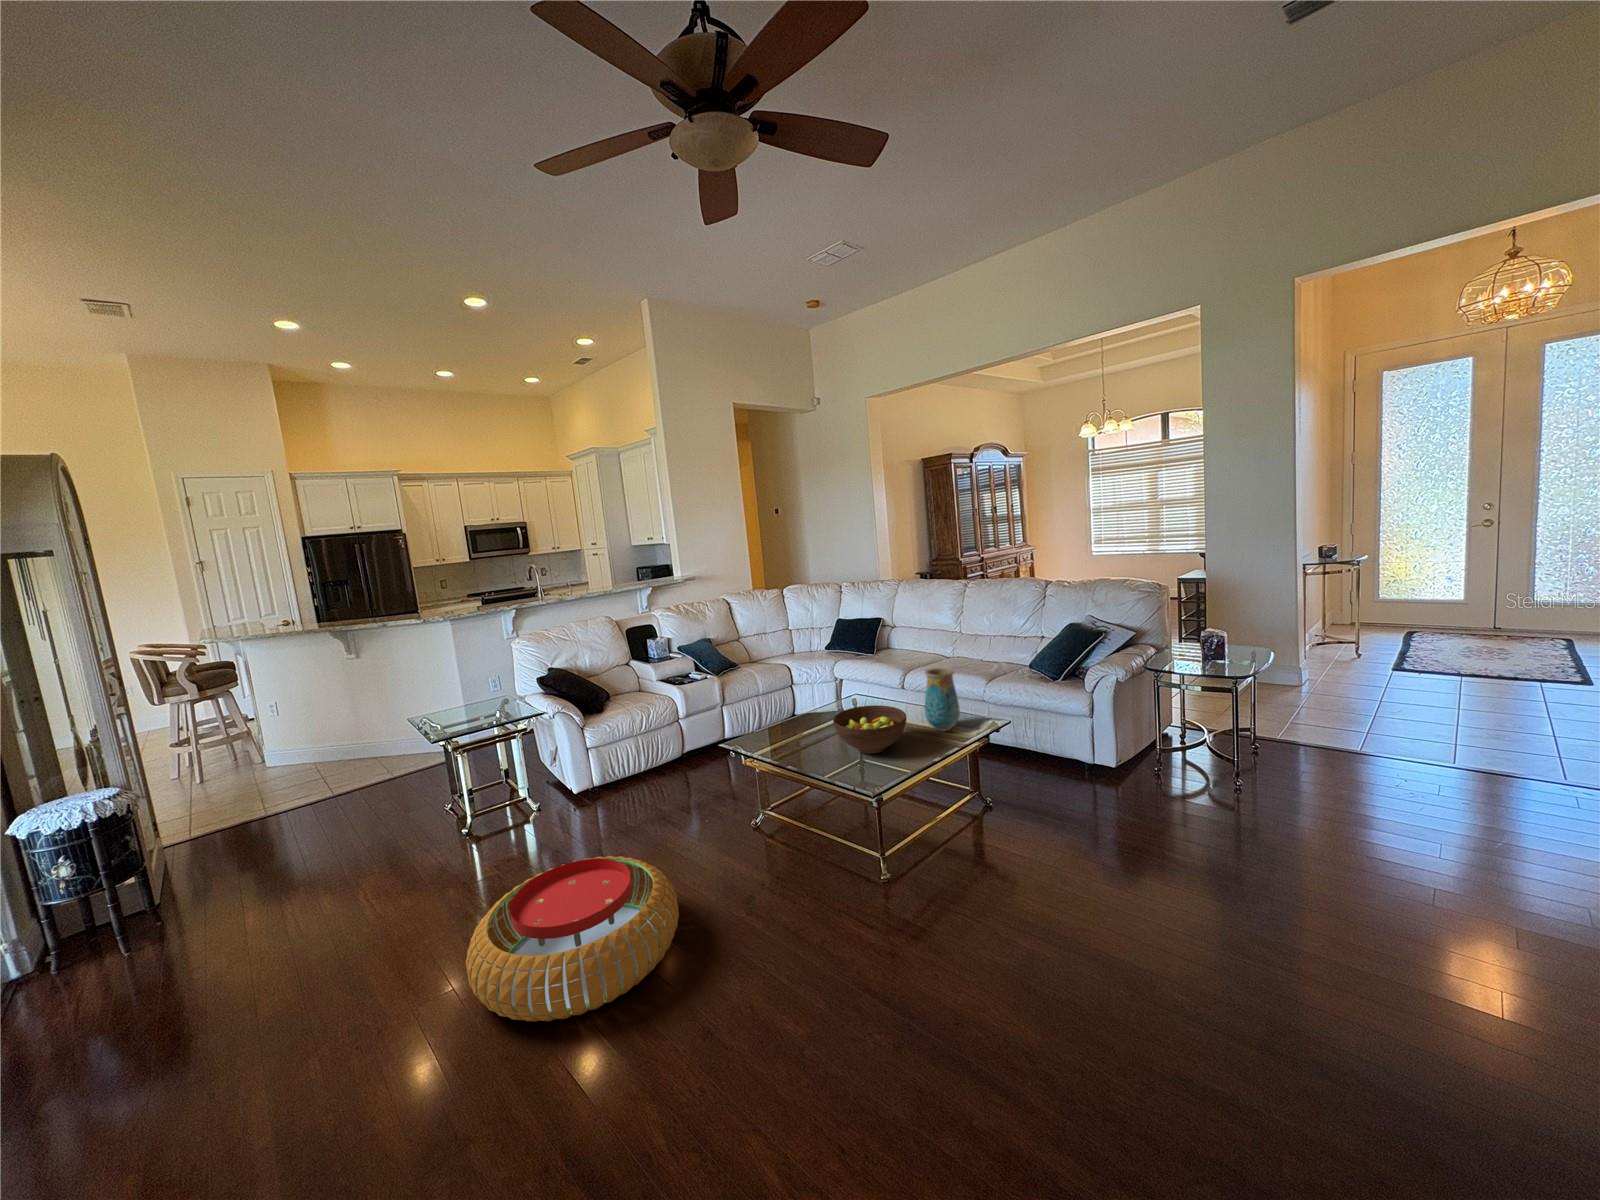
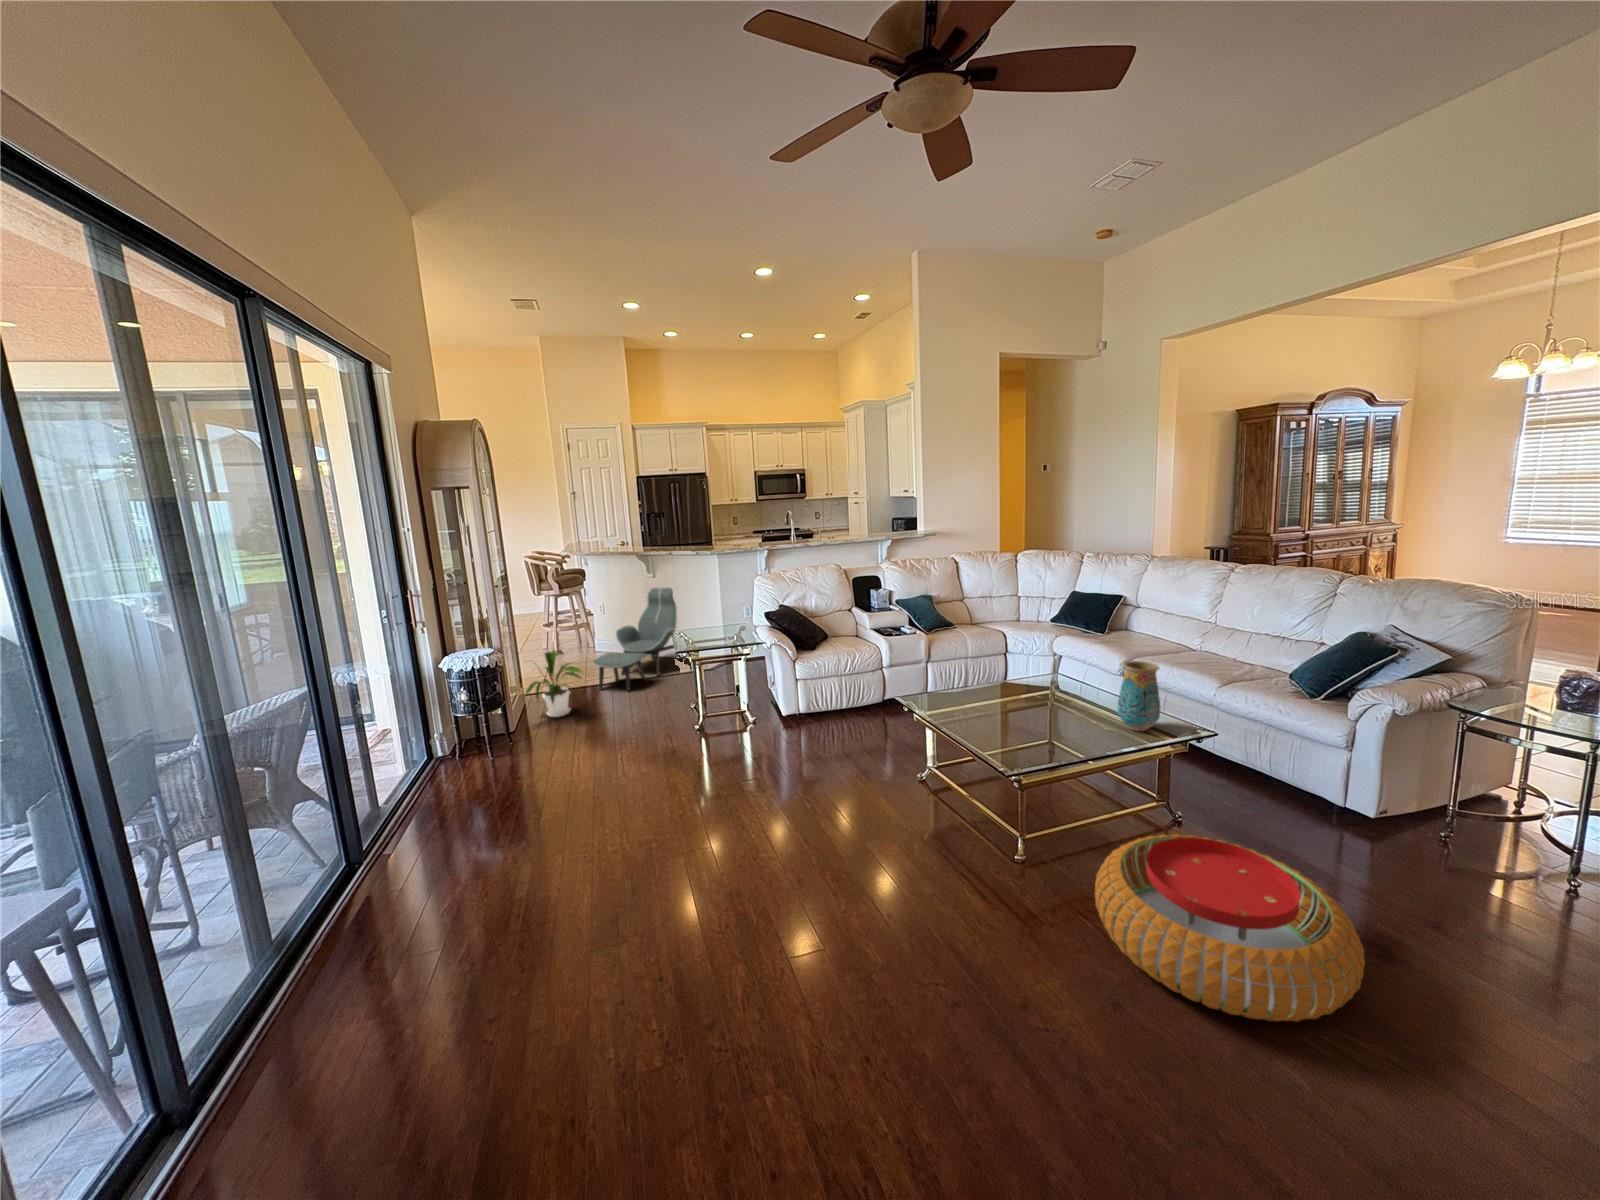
lounge chair: none [277,669,410,819] -> present [593,588,683,691]
fruit bowl: present [833,705,906,753] -> none [1007,687,1089,737]
house plant: none [162,773,272,873] -> present [525,650,581,717]
pouf: present [465,856,679,1022] -> present [1095,834,1365,1022]

